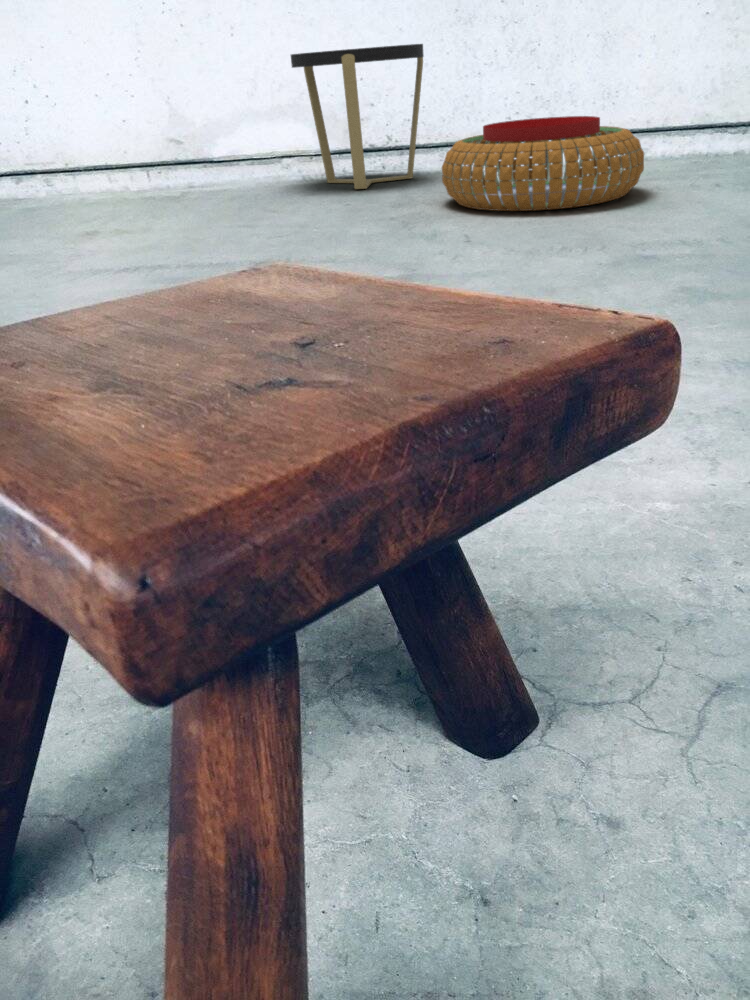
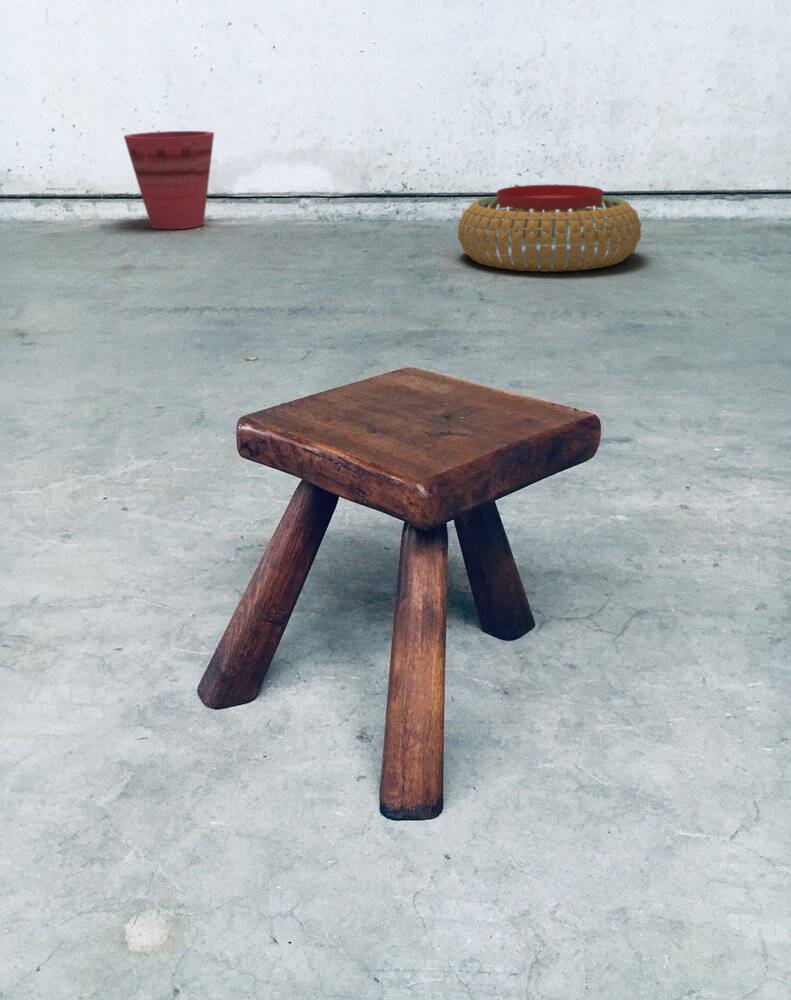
side table: present [291,44,424,189] -> none [318,102,443,235]
bucket: none [93,92,187,197] -> present [124,131,214,229]

